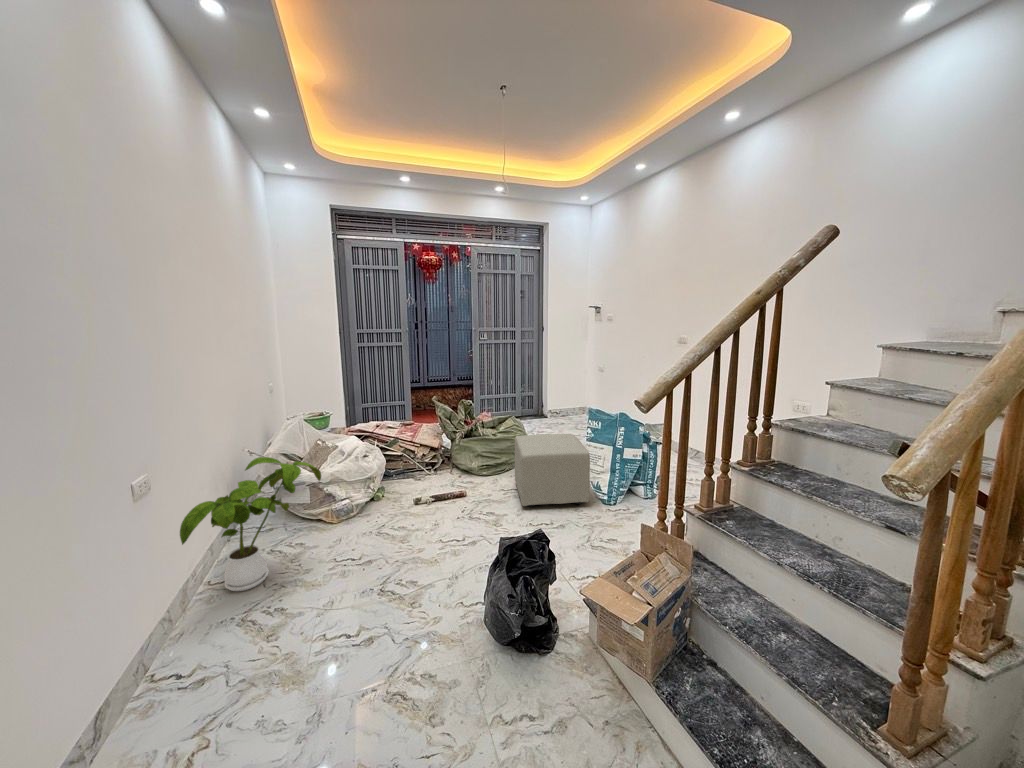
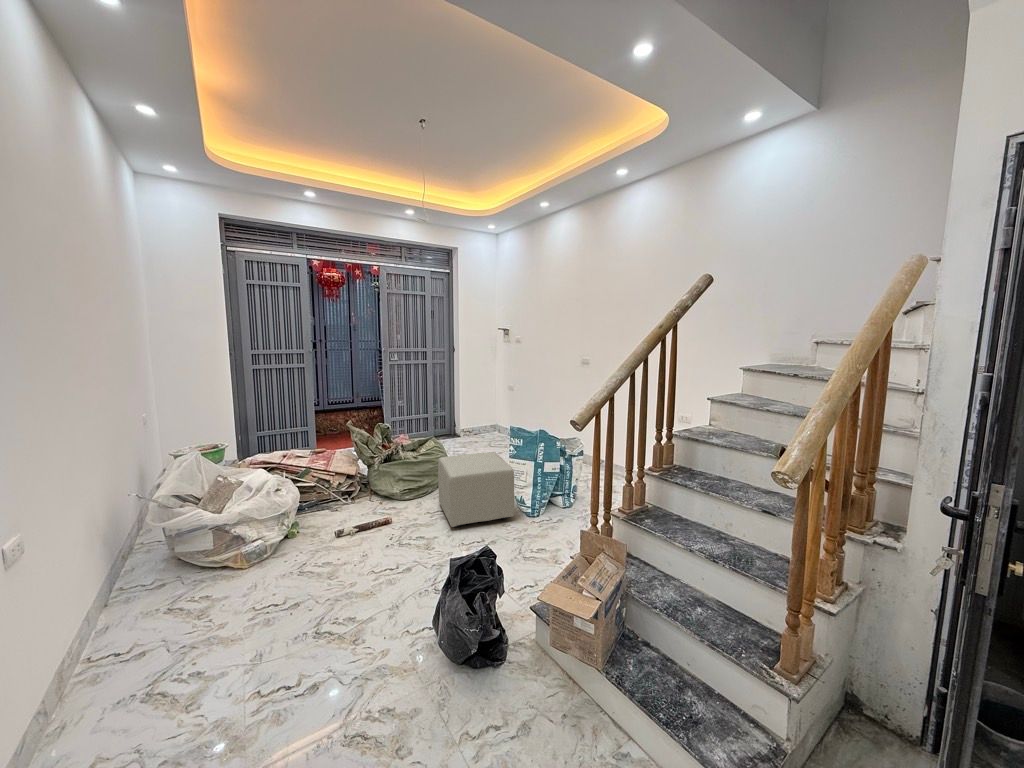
house plant: present [180,457,321,591] -> none [64,501,239,663]

